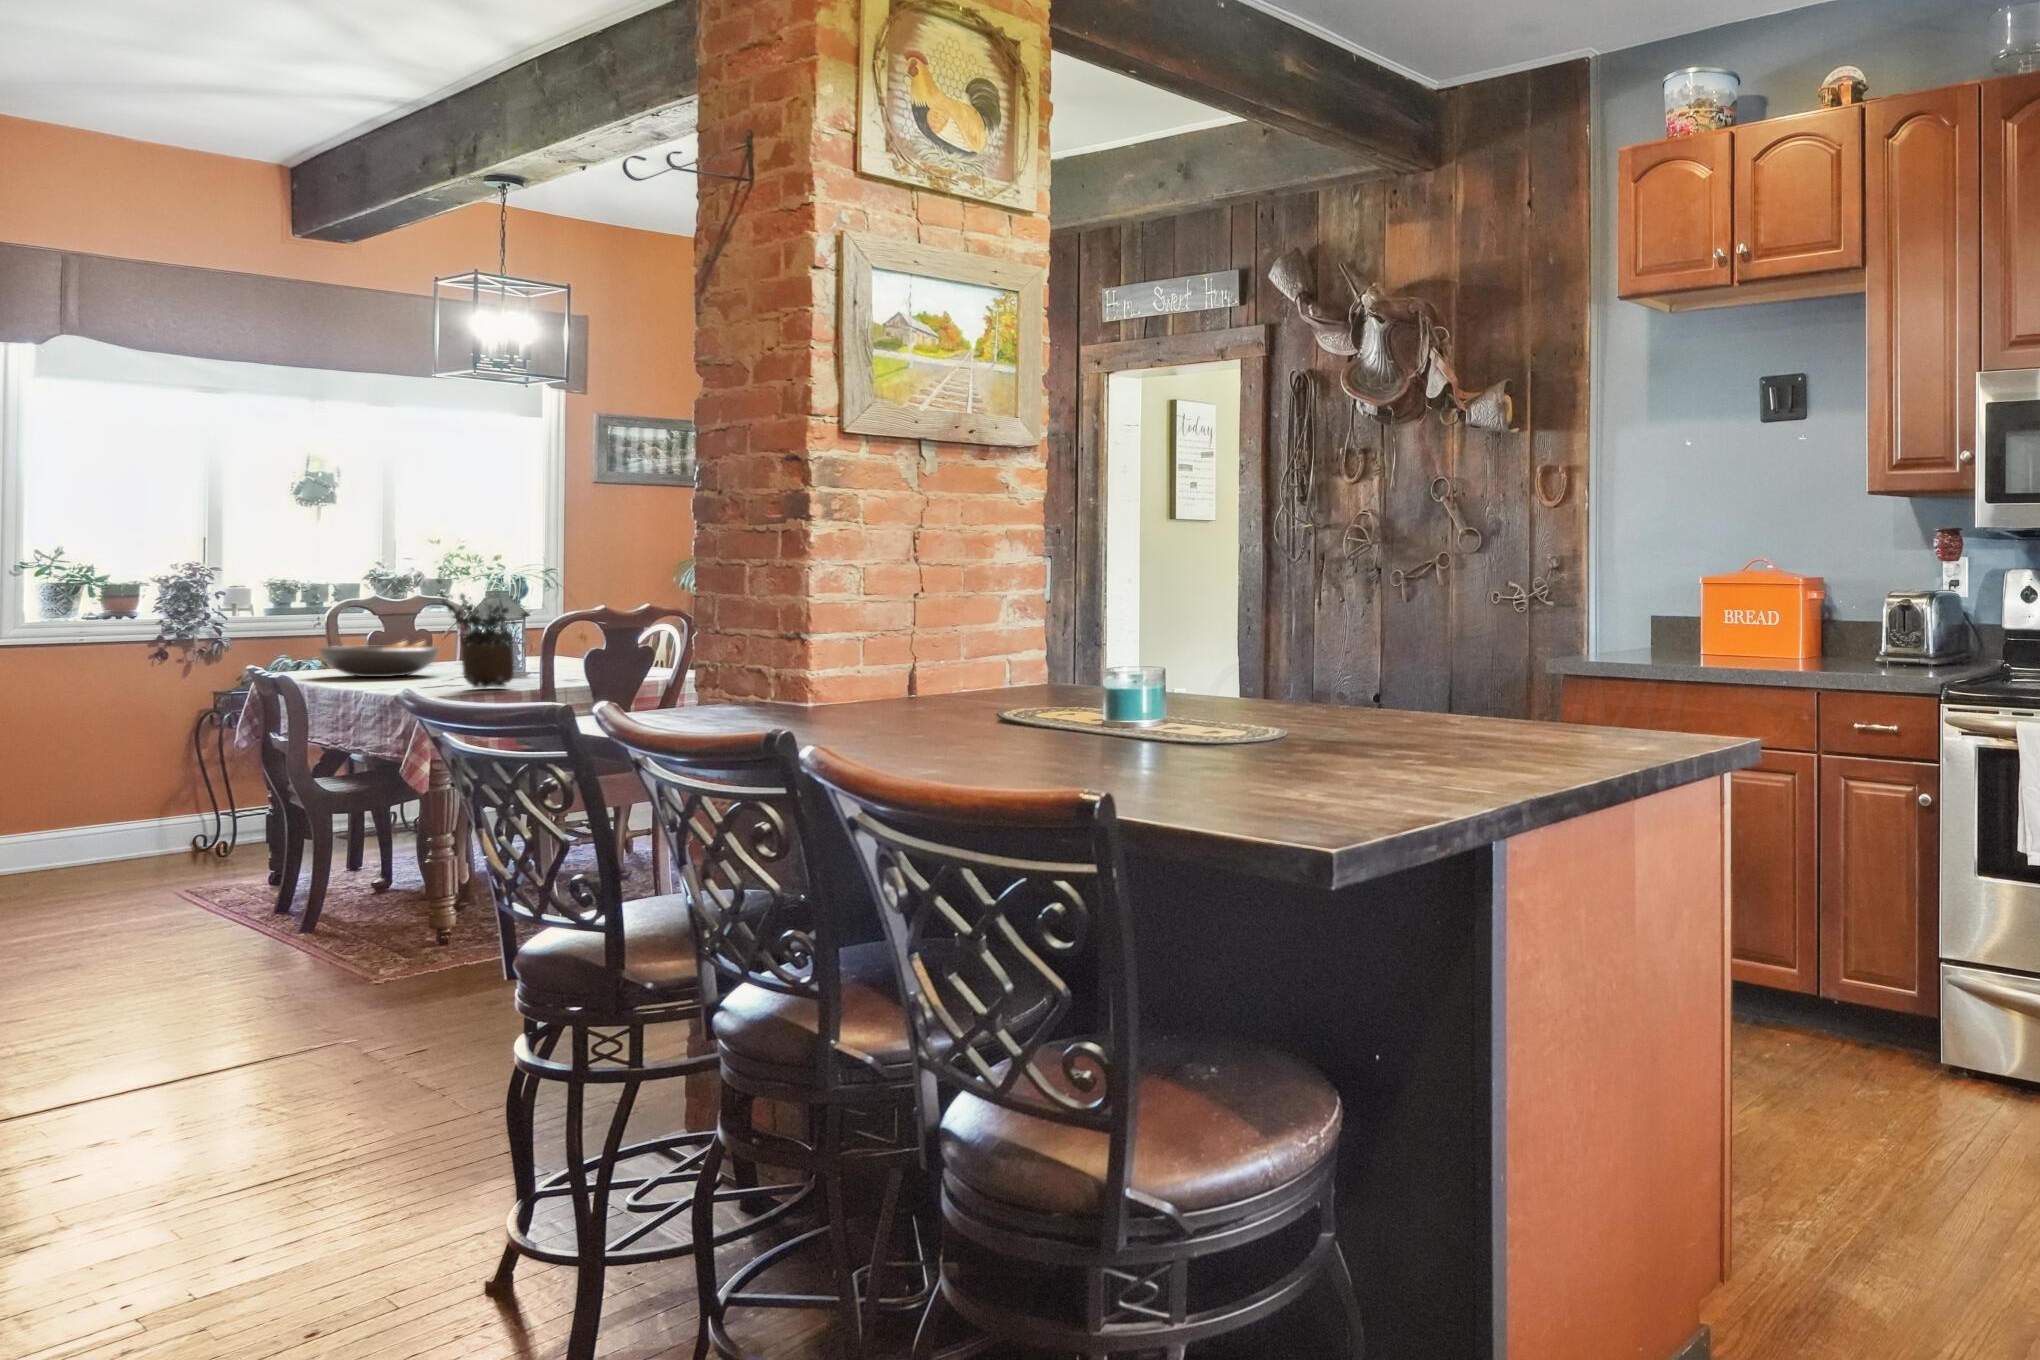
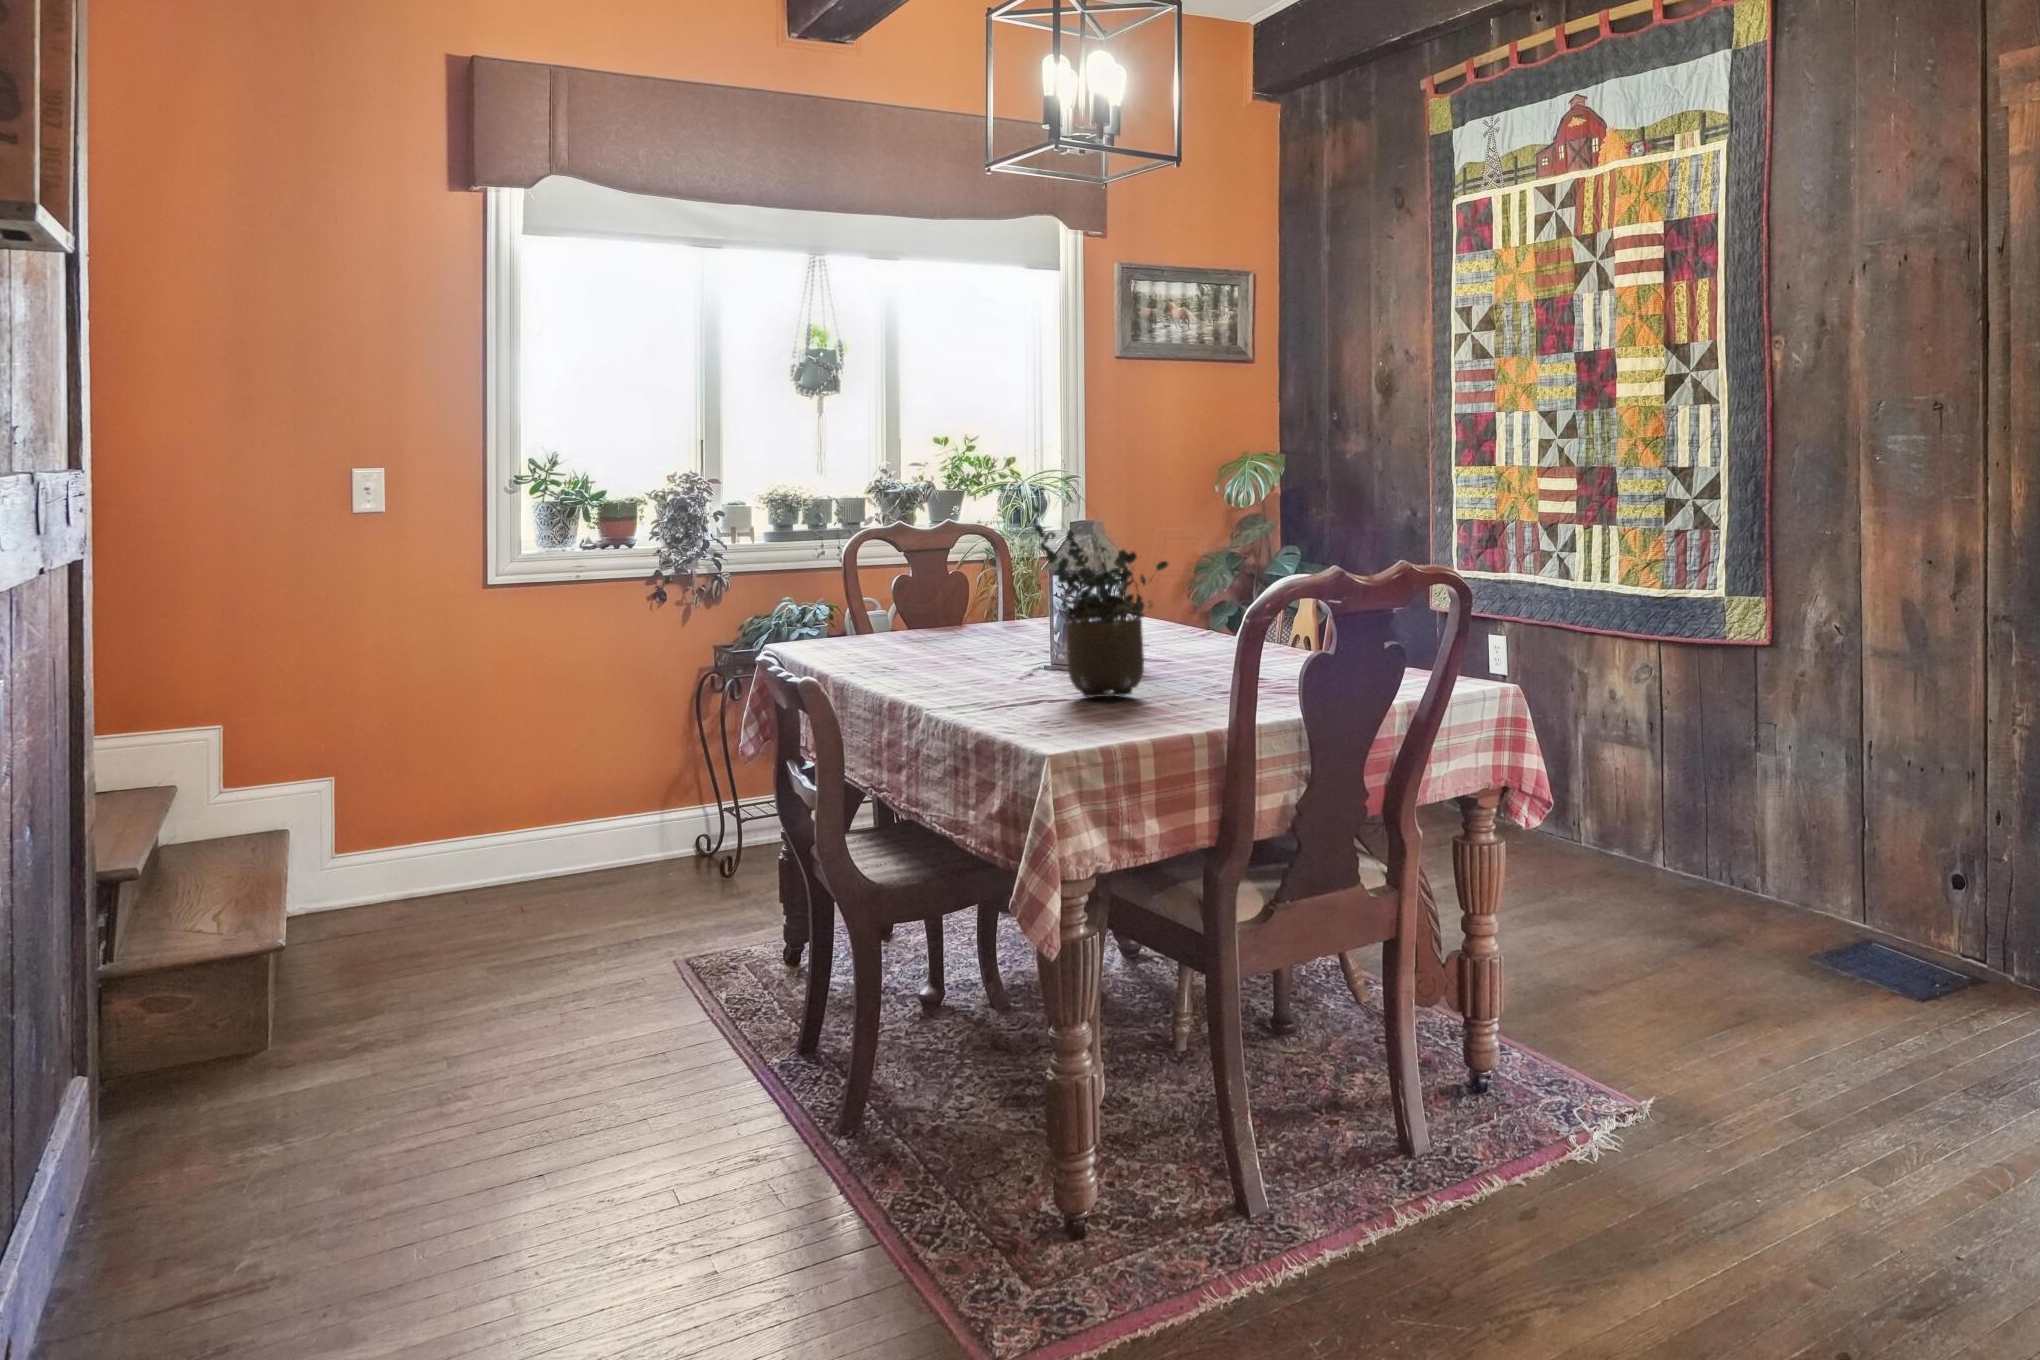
fruit bowl: present [318,640,440,677] -> none [840,592,997,652]

